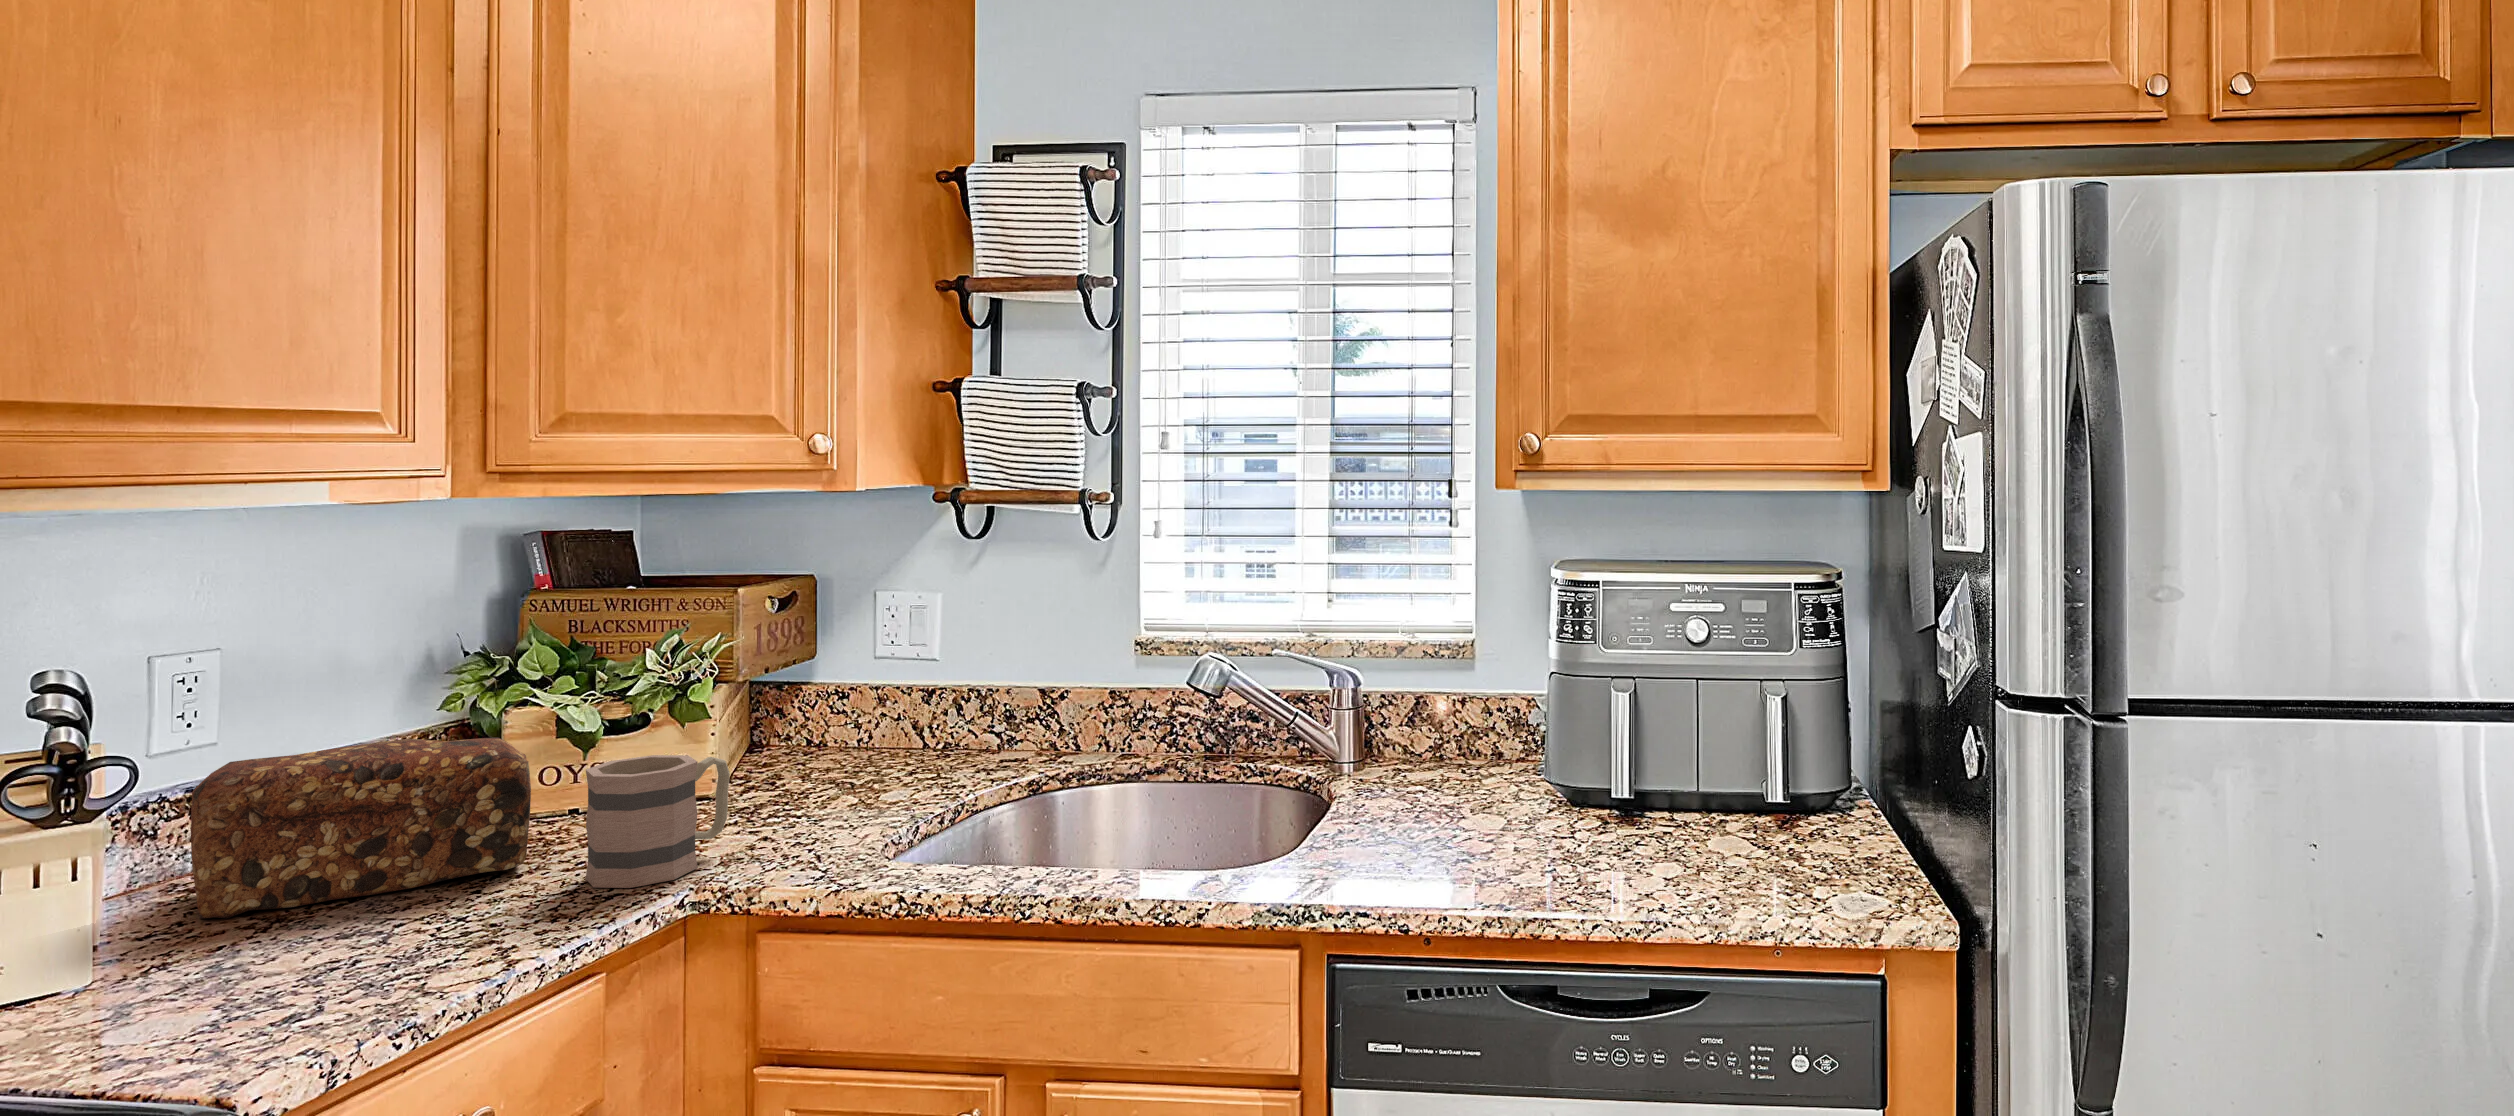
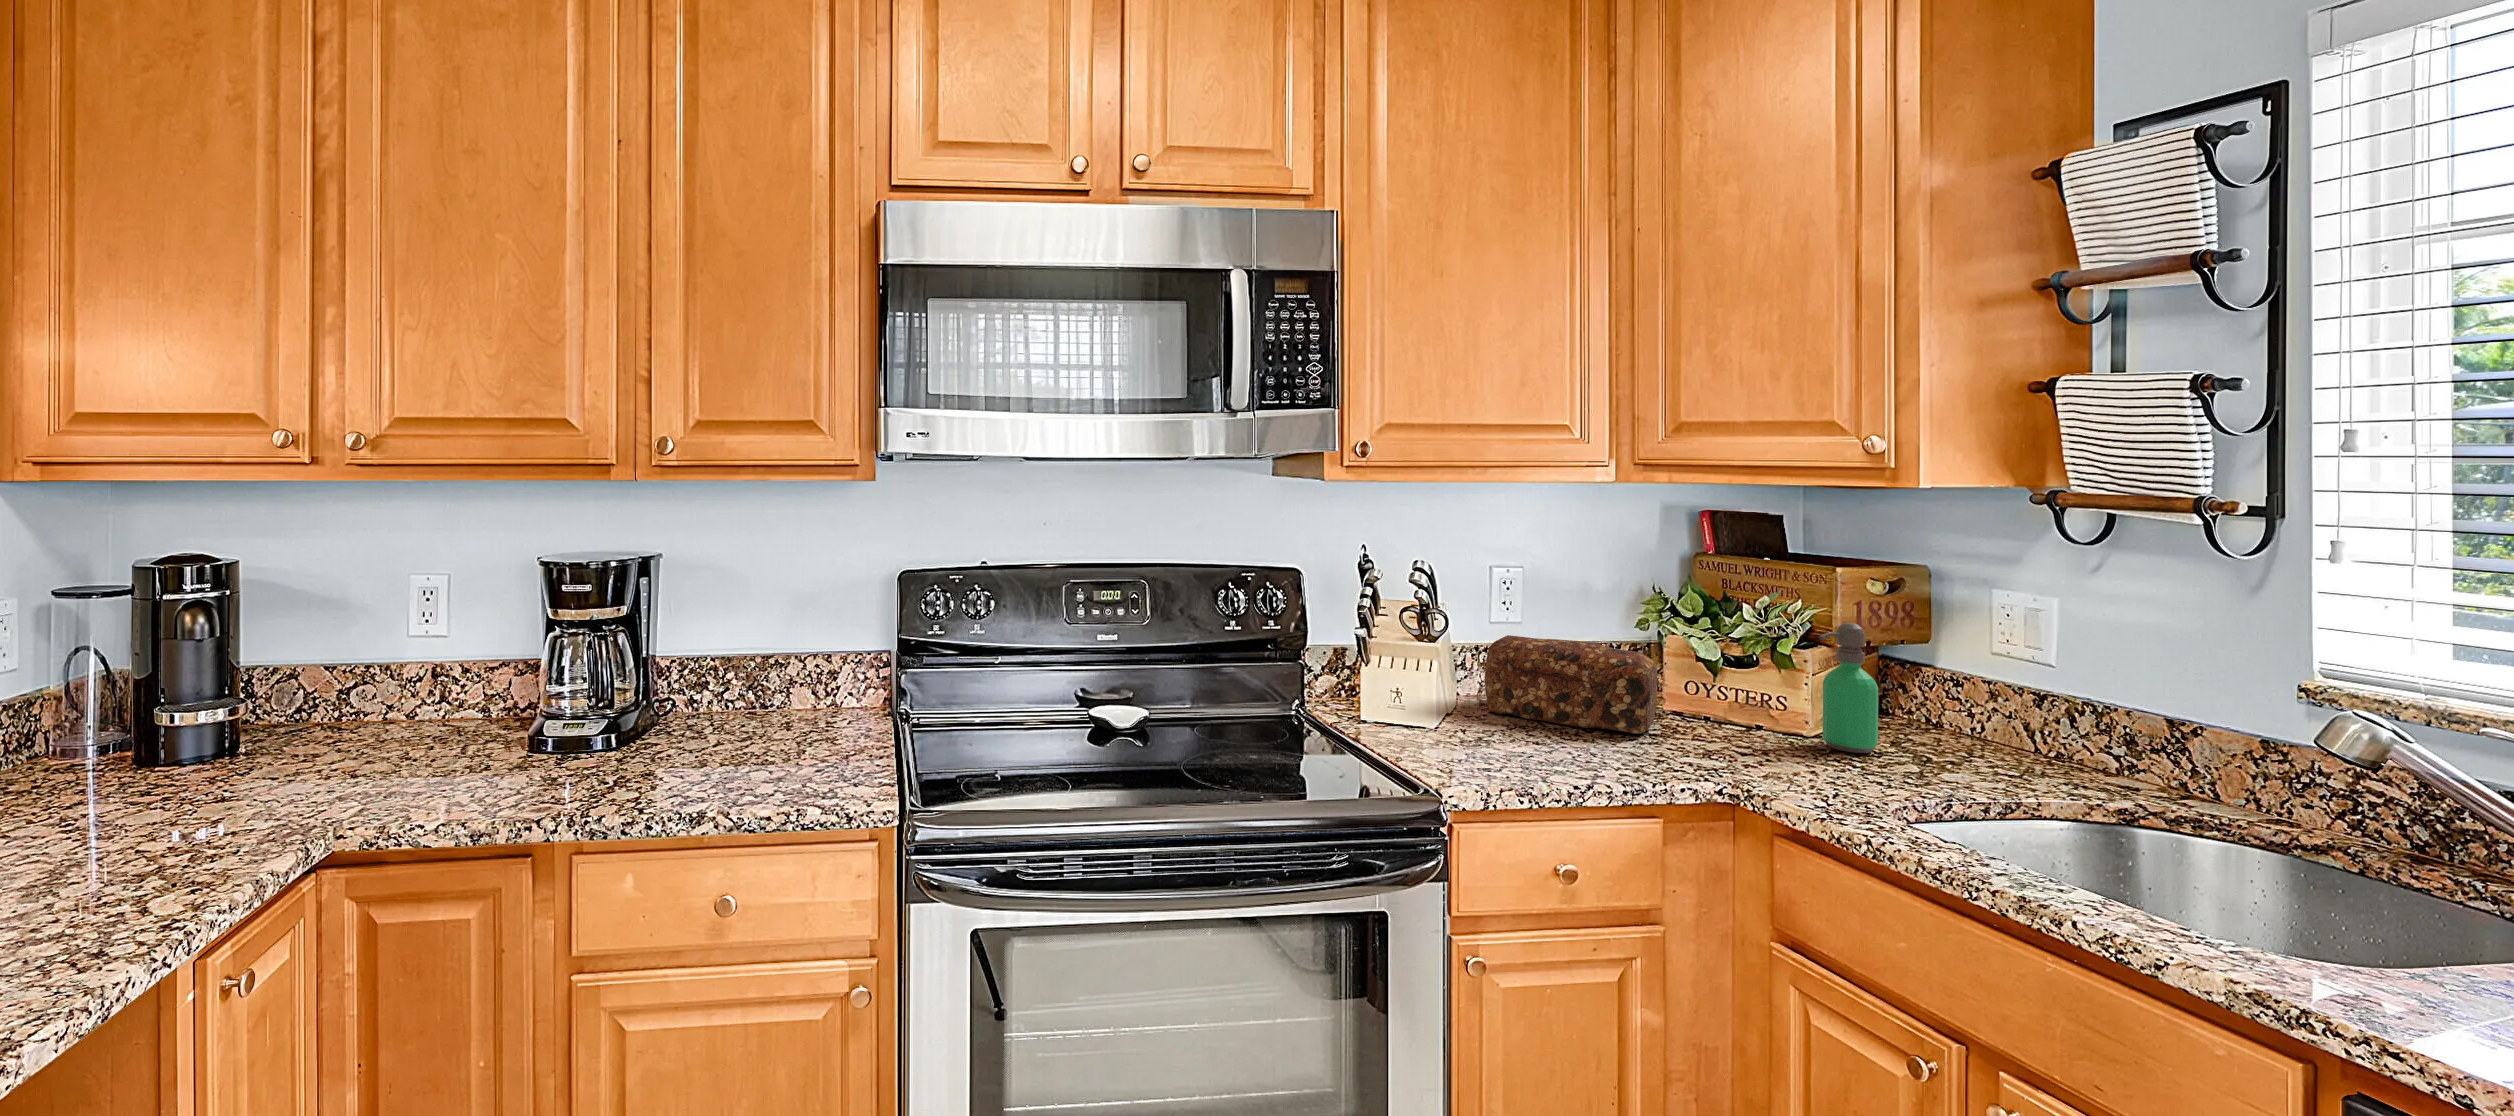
soap dispenser: none [744,638,808,807] -> present [1819,623,1878,753]
mug: present [586,755,730,888] -> none [1670,682,1777,771]

